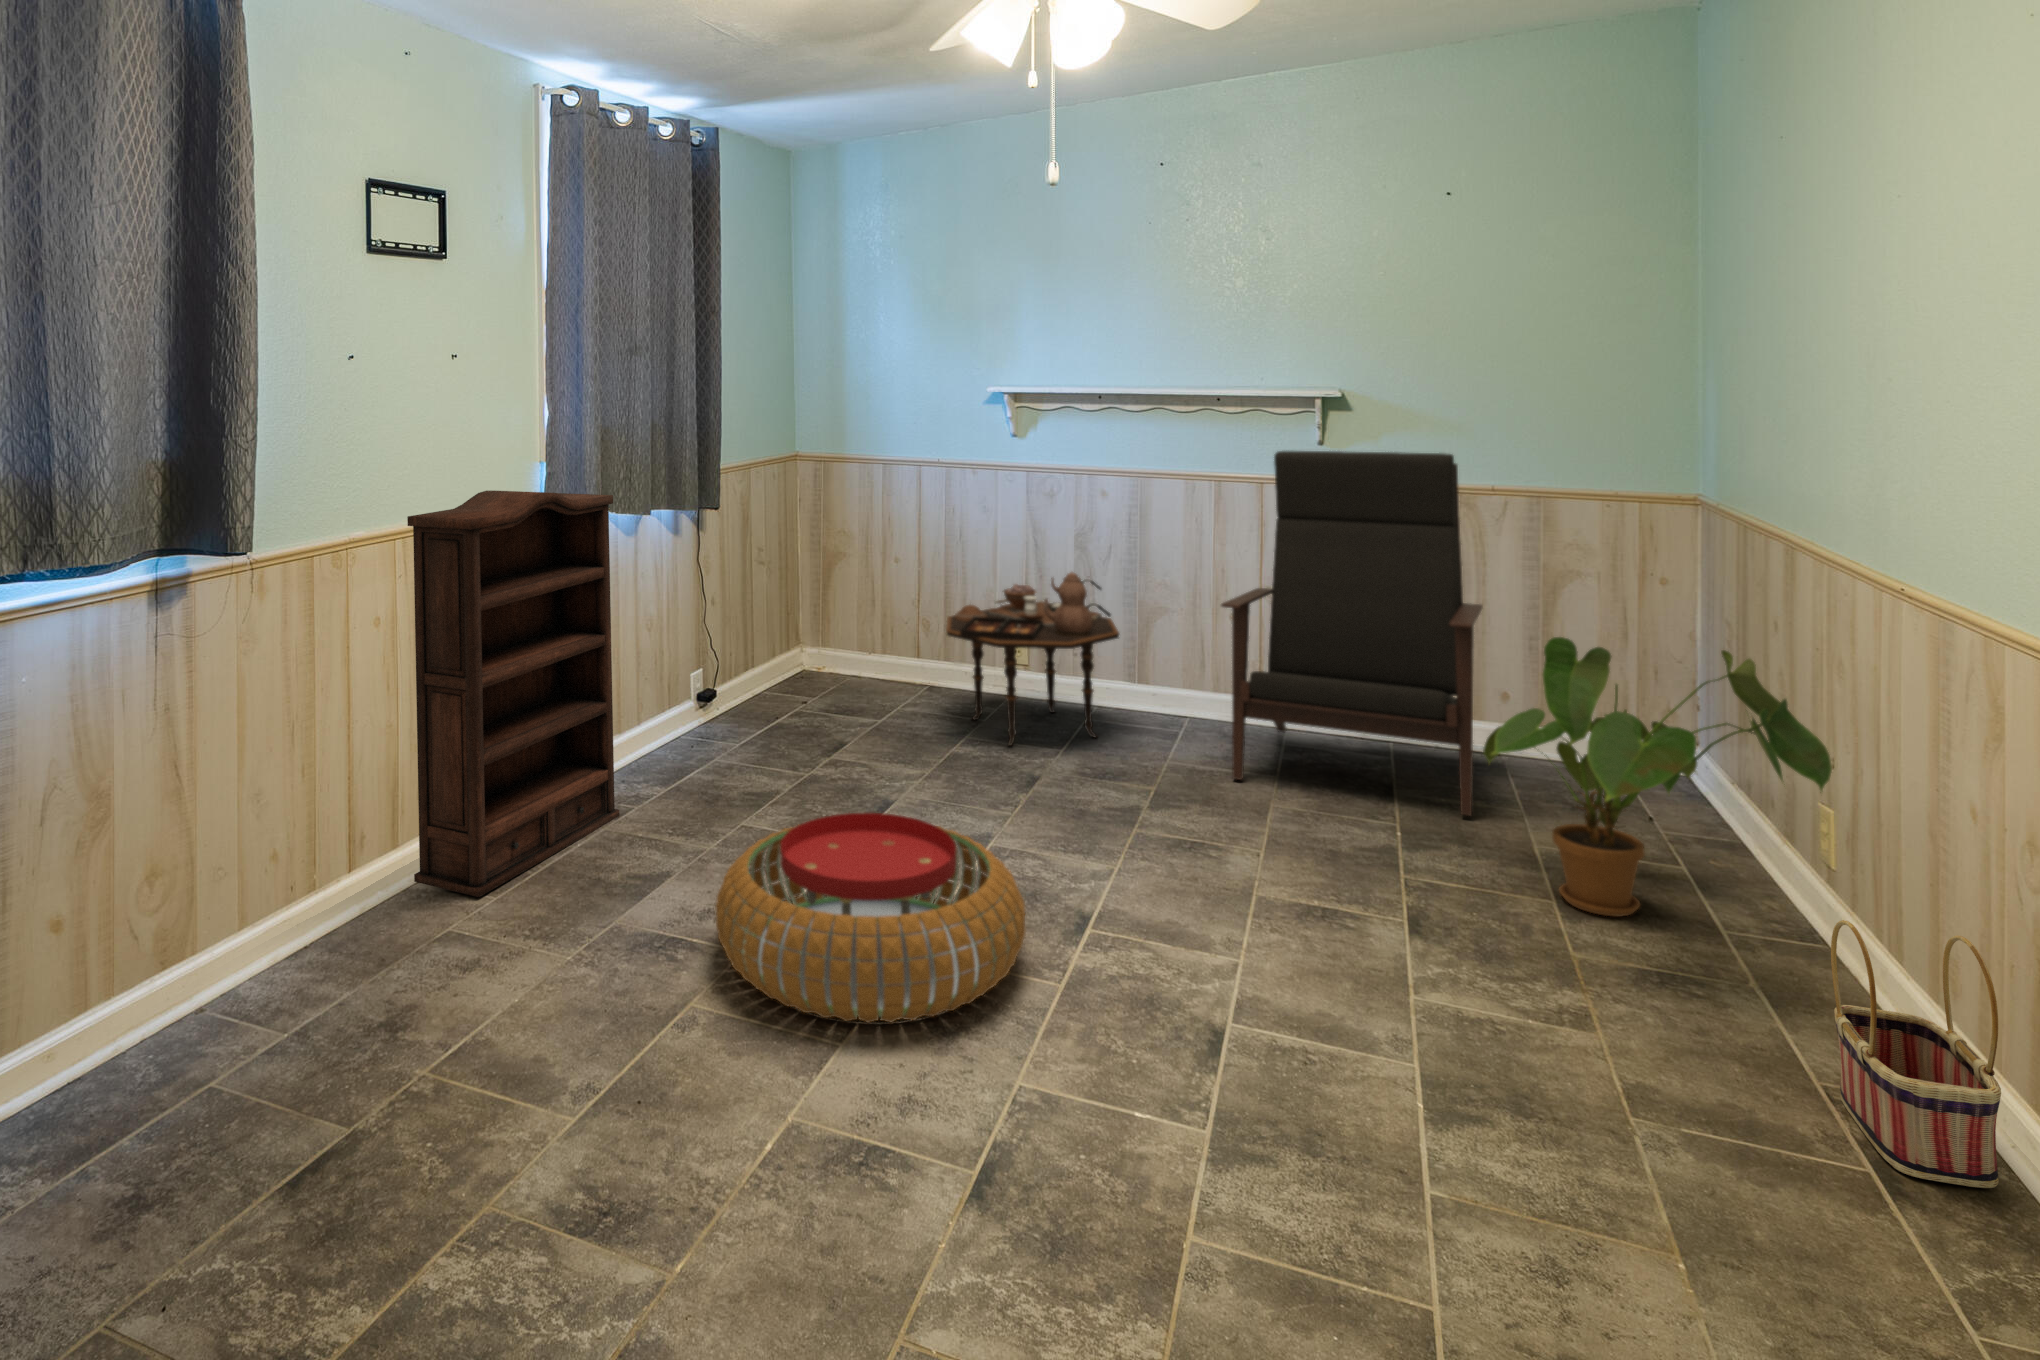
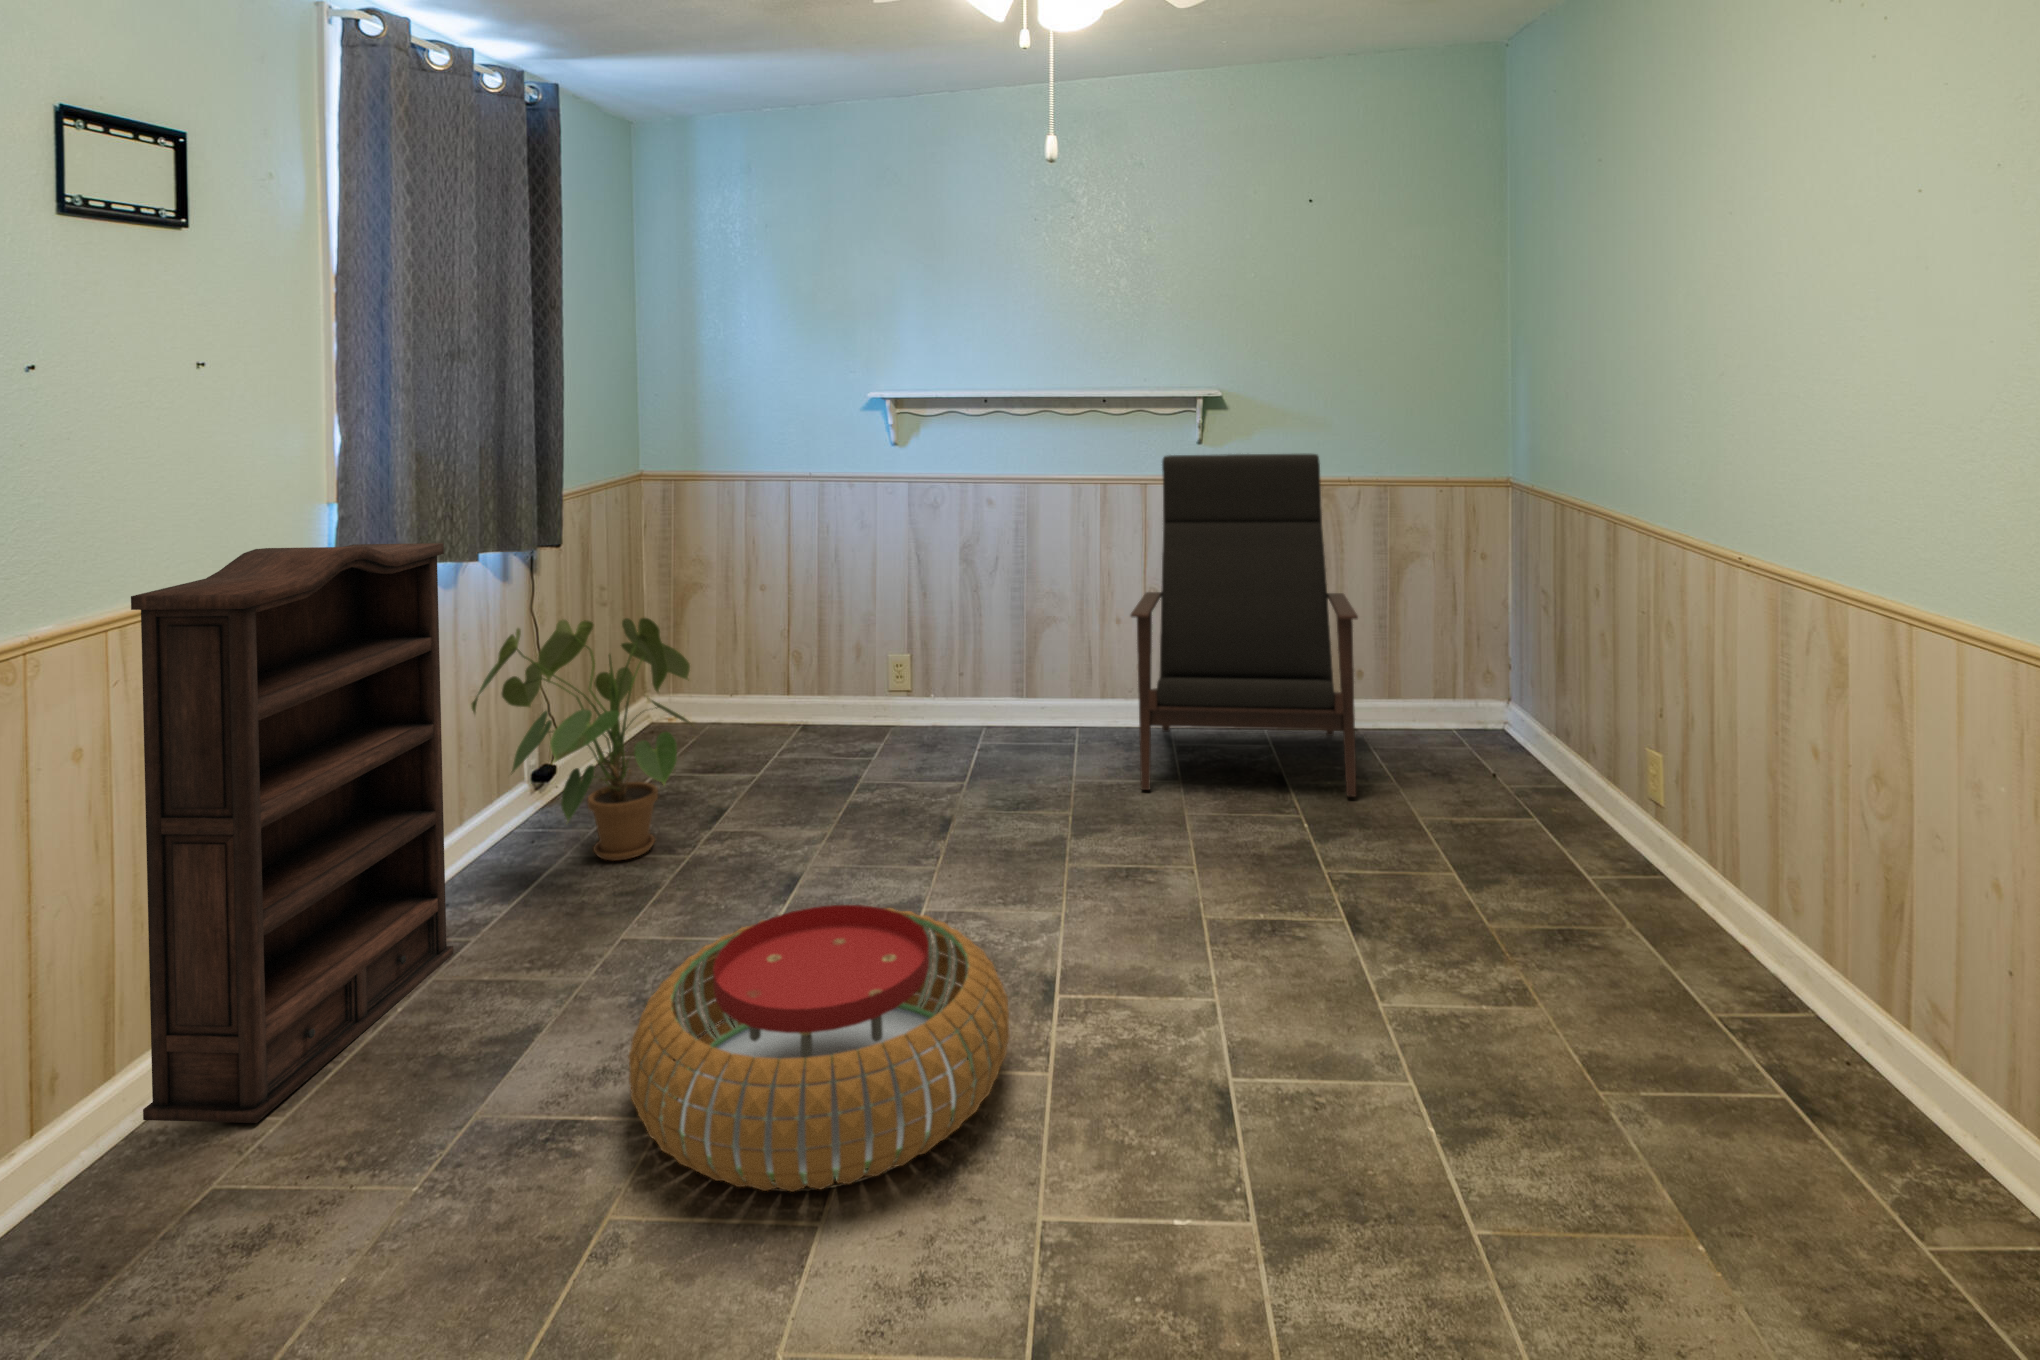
side table: present [946,572,1119,746] -> none [834,590,1021,785]
house plant: present [1483,637,1832,917] -> present [471,618,690,860]
basket: present [1831,920,2001,1188] -> none [1723,867,1866,1093]

